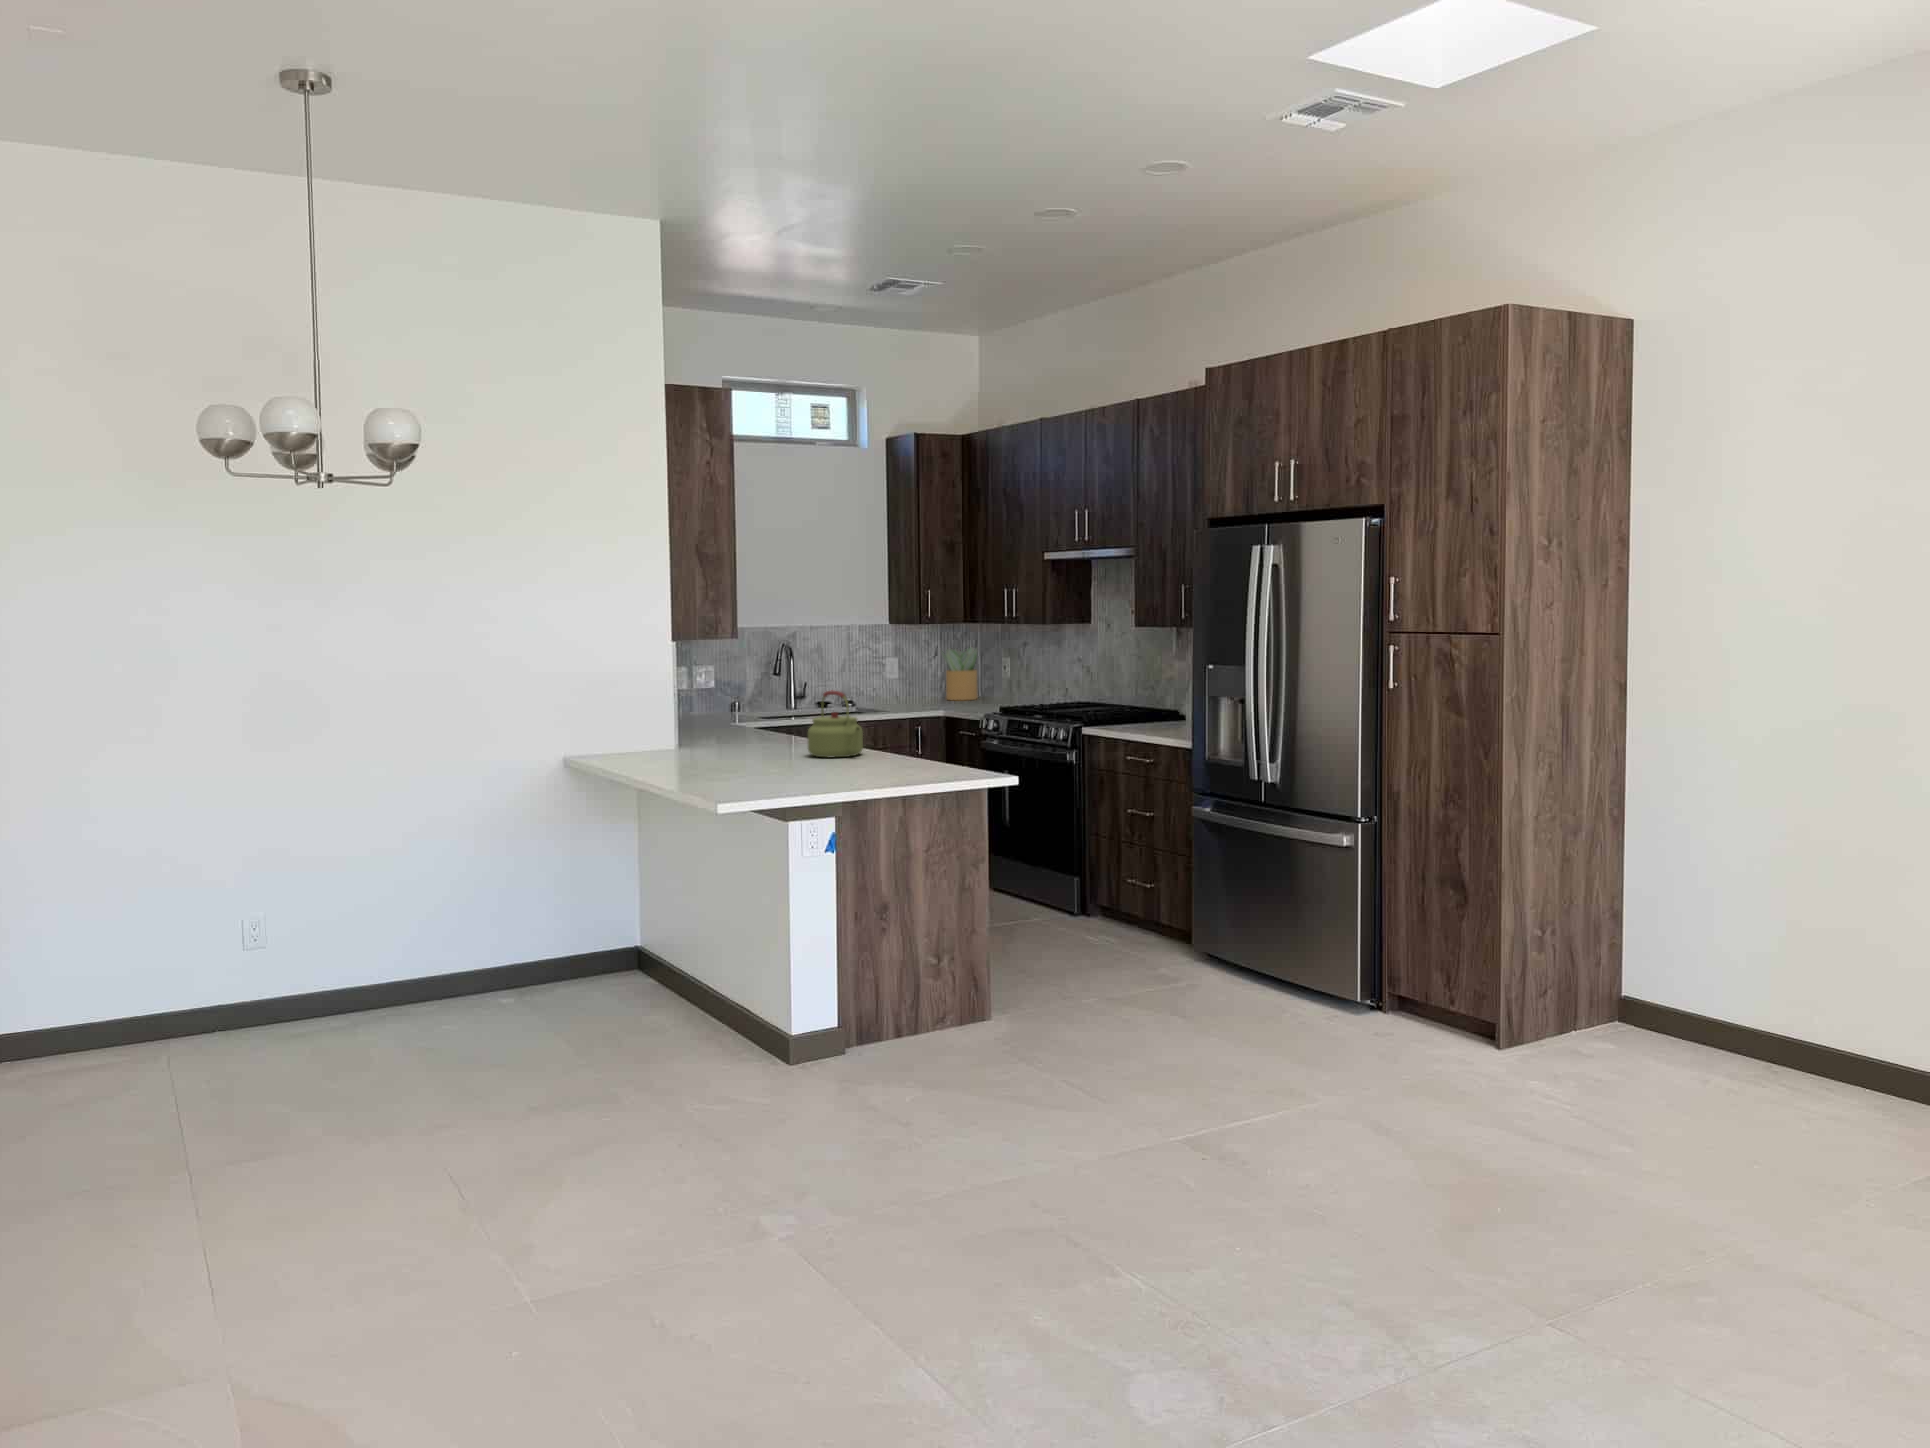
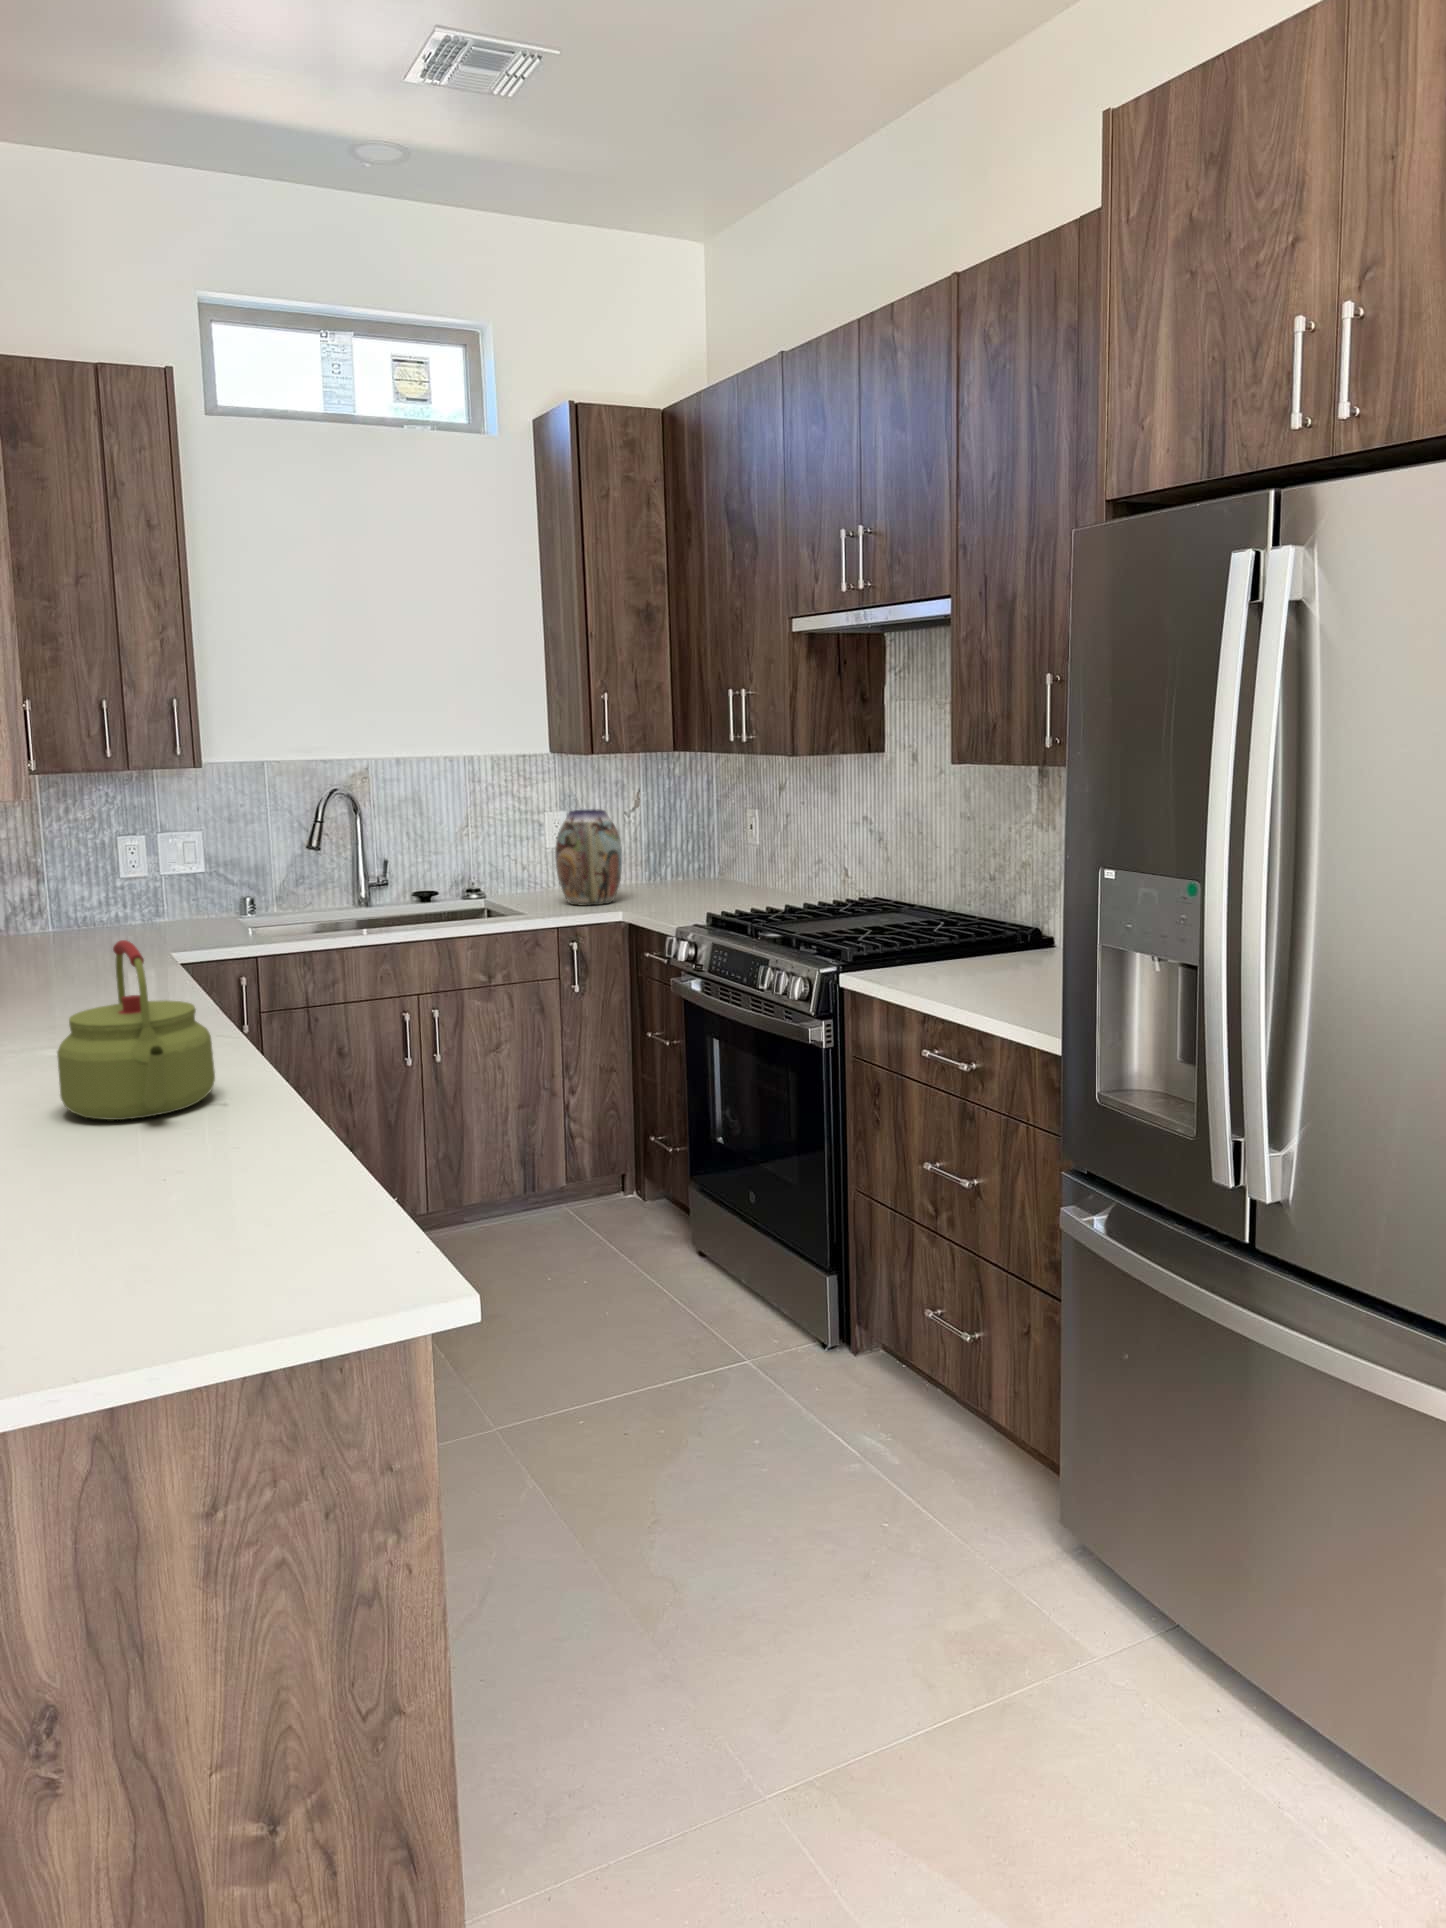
potted plant: present [941,647,978,700] -> none [639,791,705,884]
vase: none [905,655,942,708] -> present [555,809,622,906]

